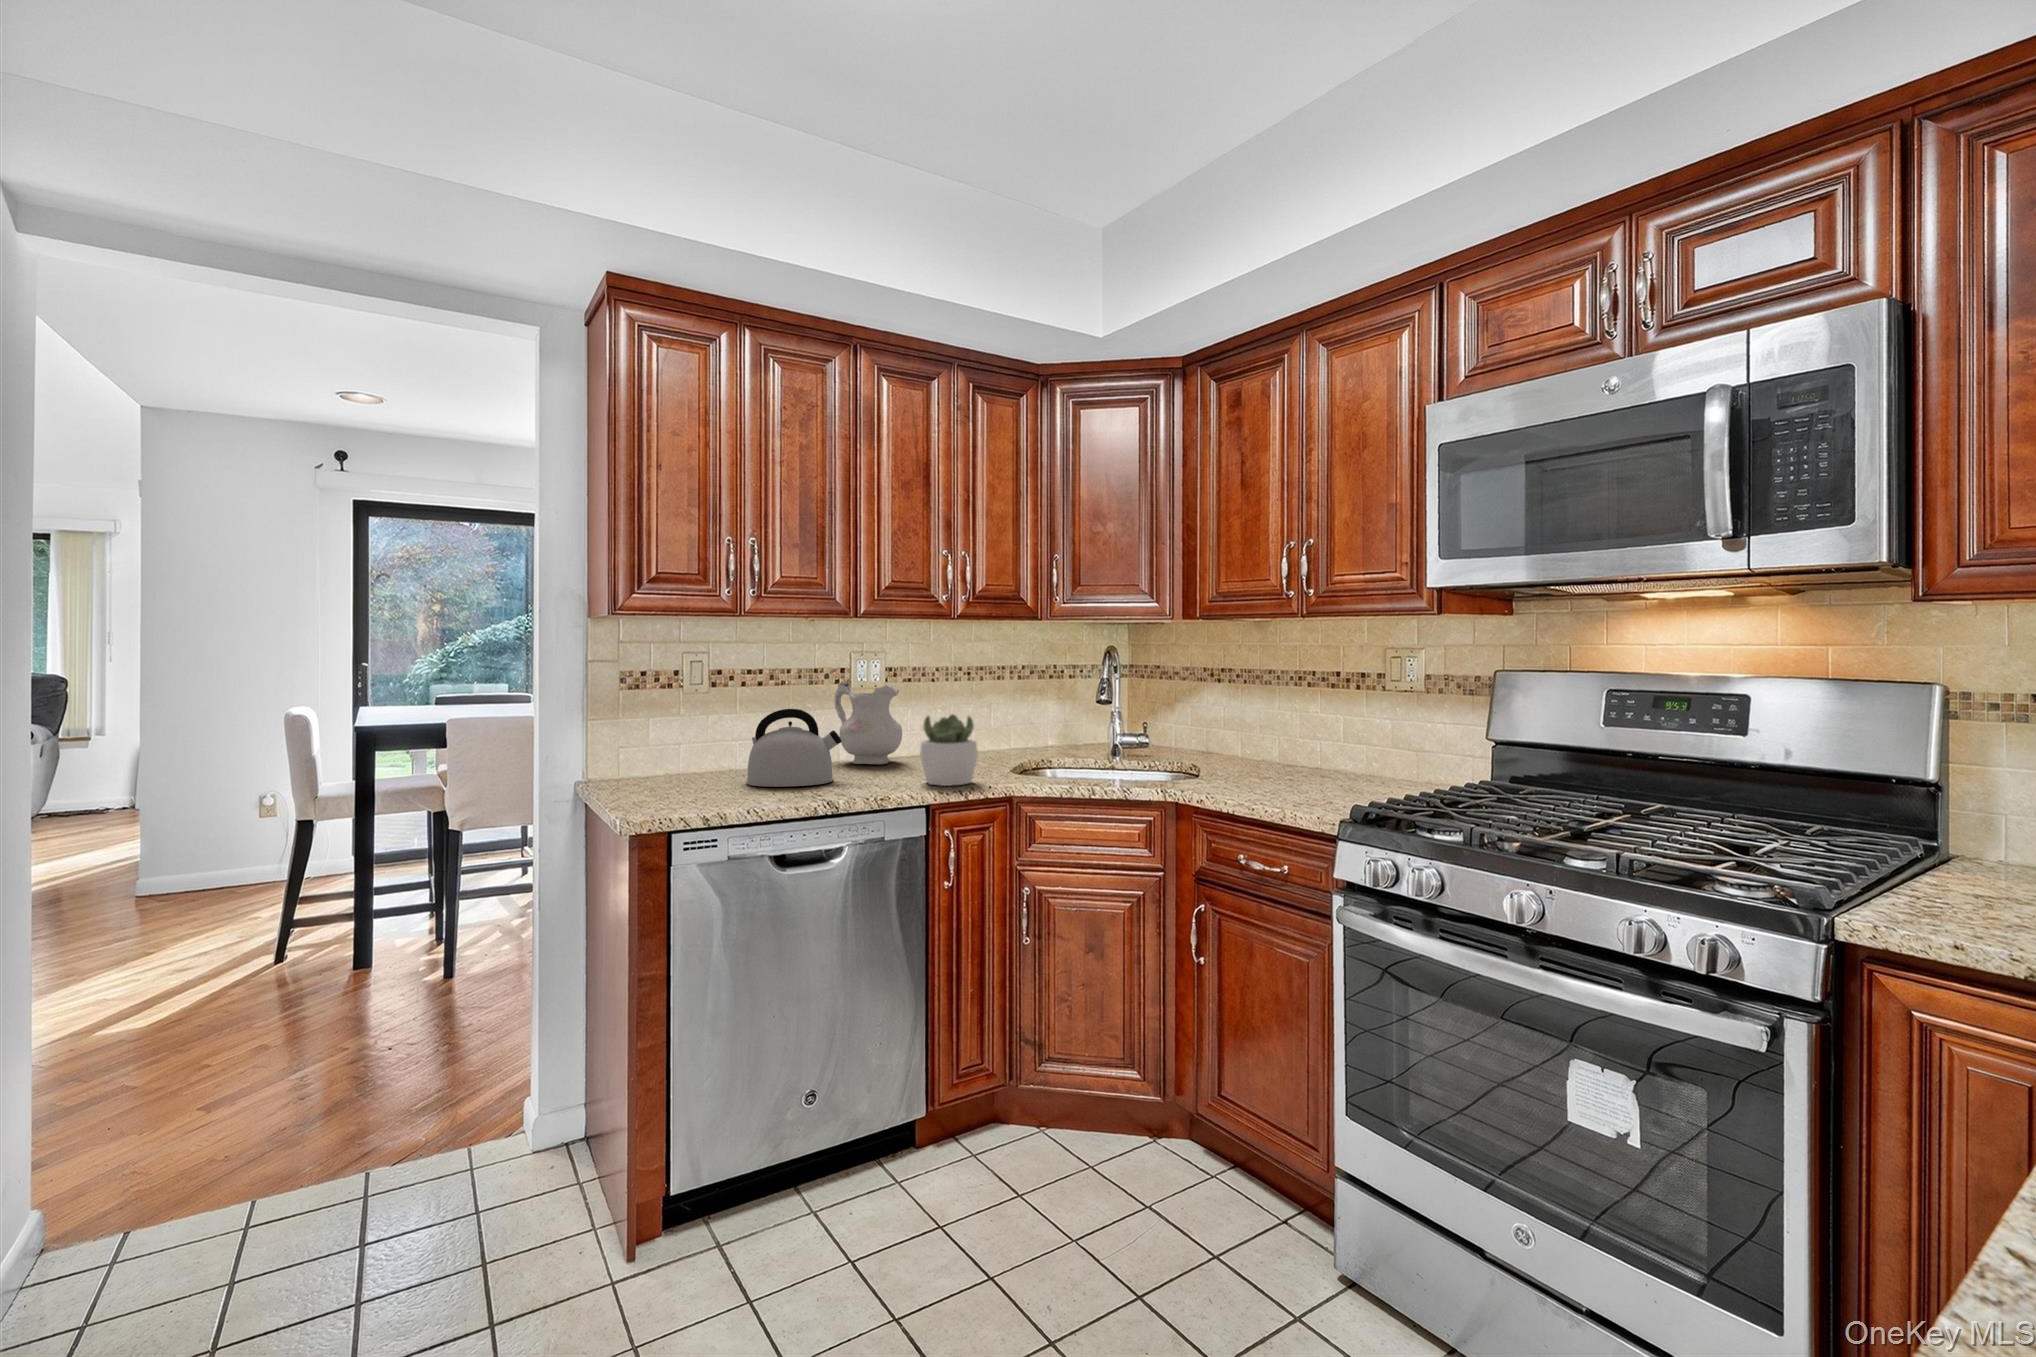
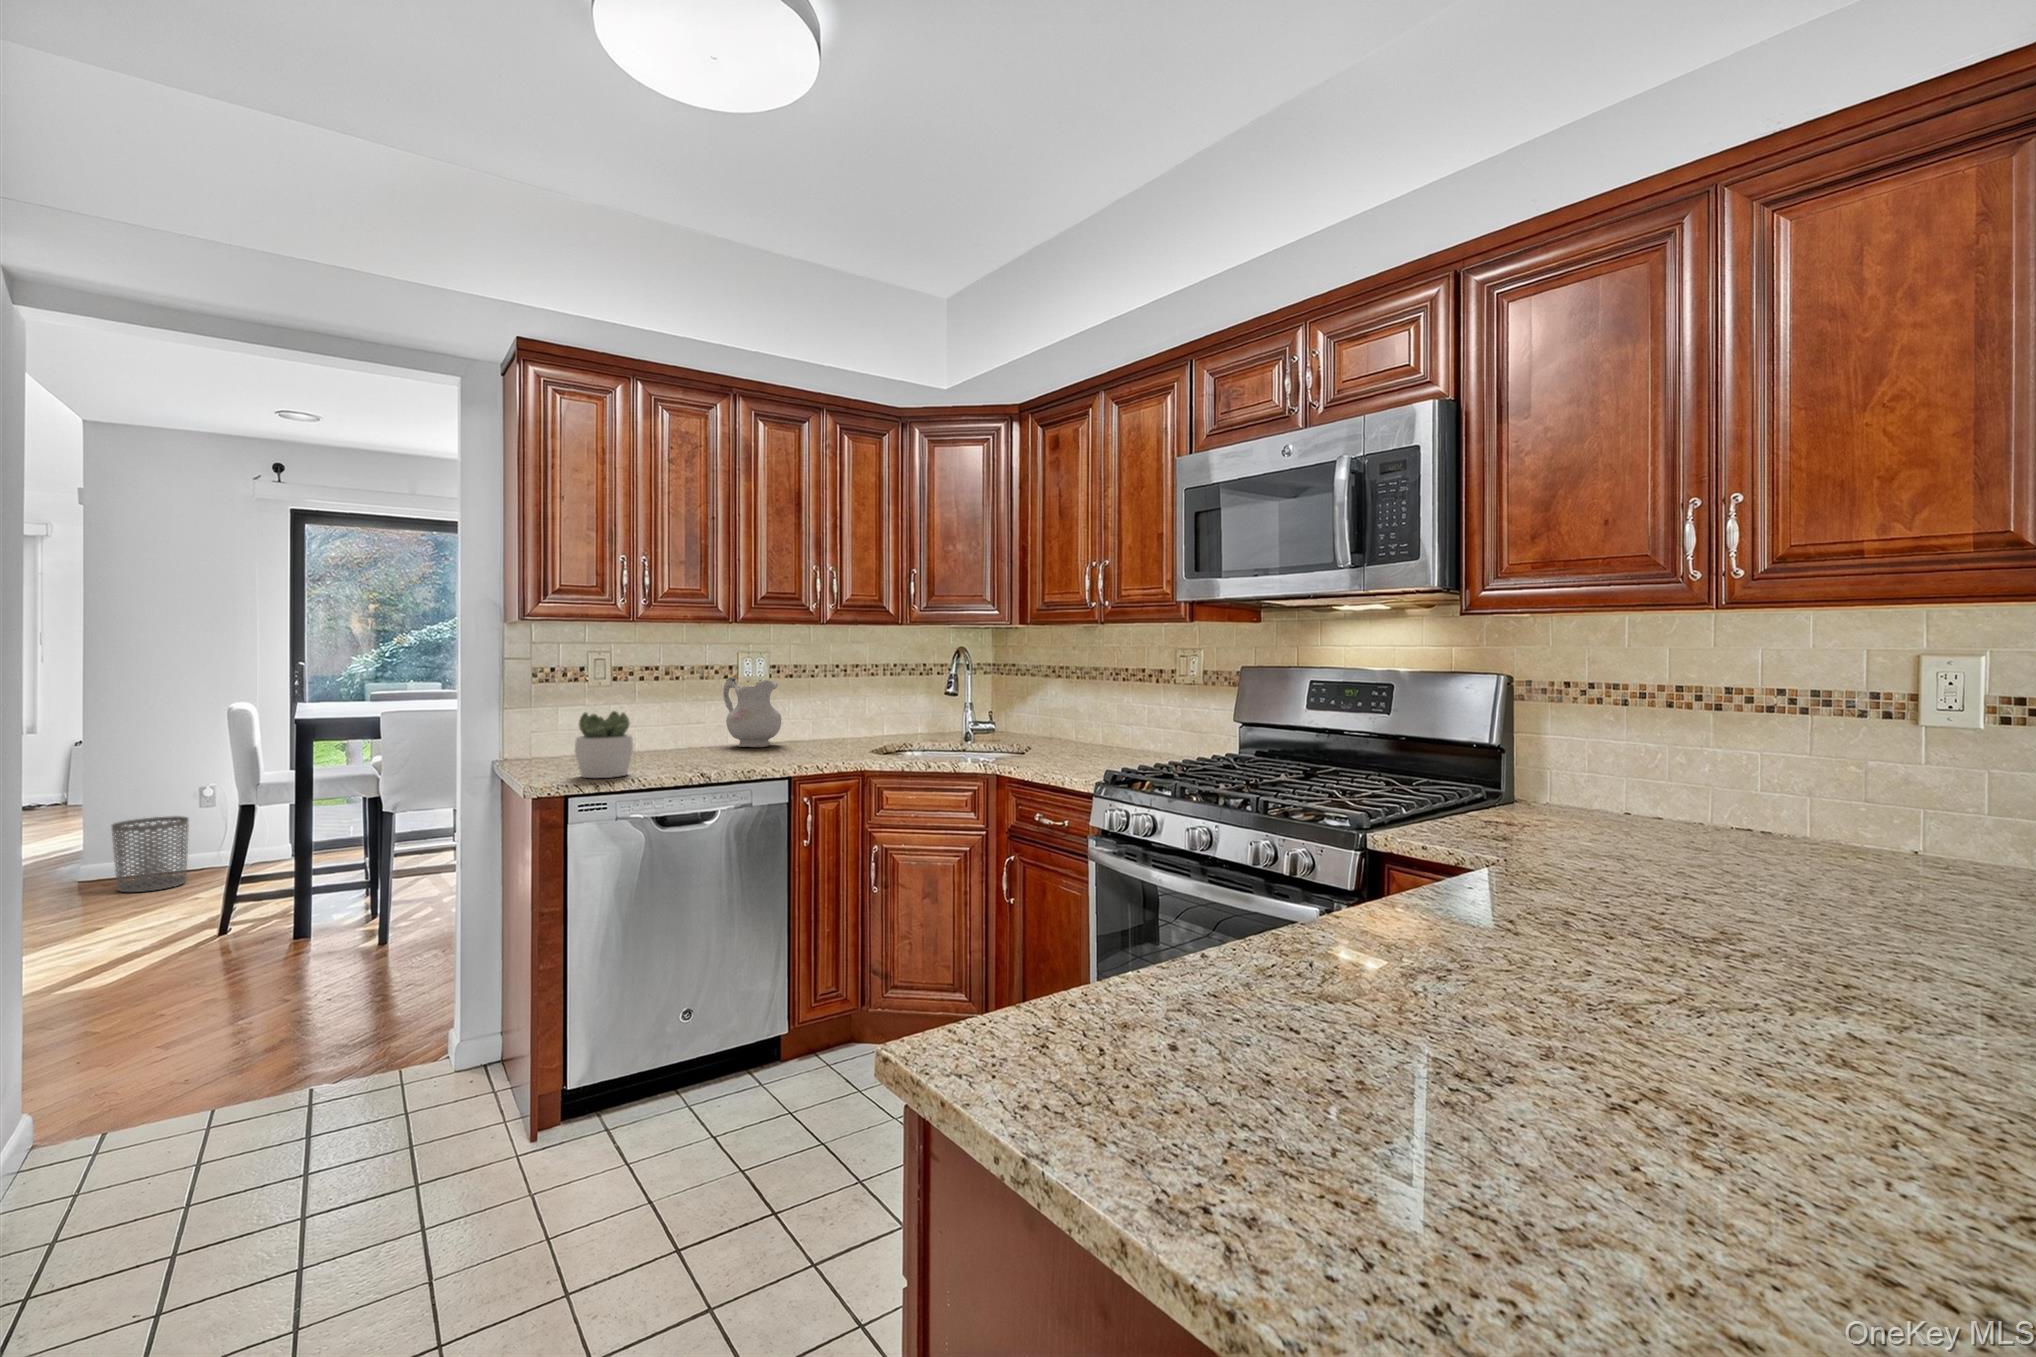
kettle: present [746,709,842,787] -> none [639,699,721,763]
succulent plant: present [920,714,978,786] -> present [575,711,633,778]
waste bin: none [168,828,248,910] -> present [112,816,189,892]

